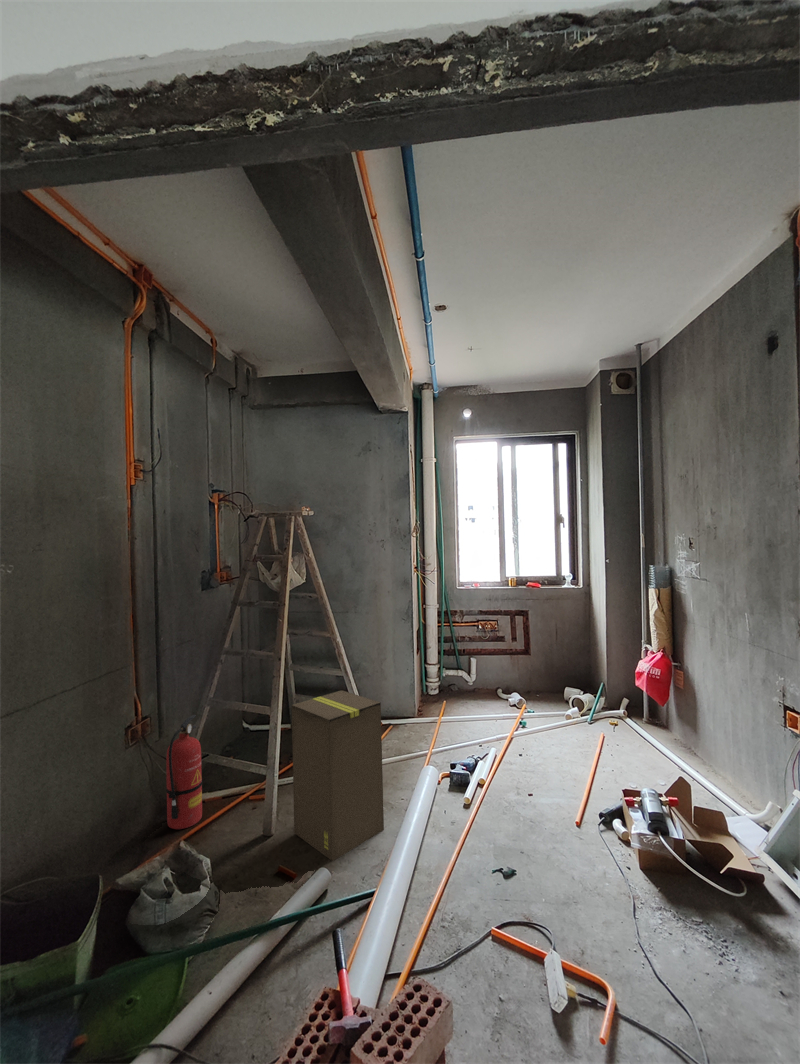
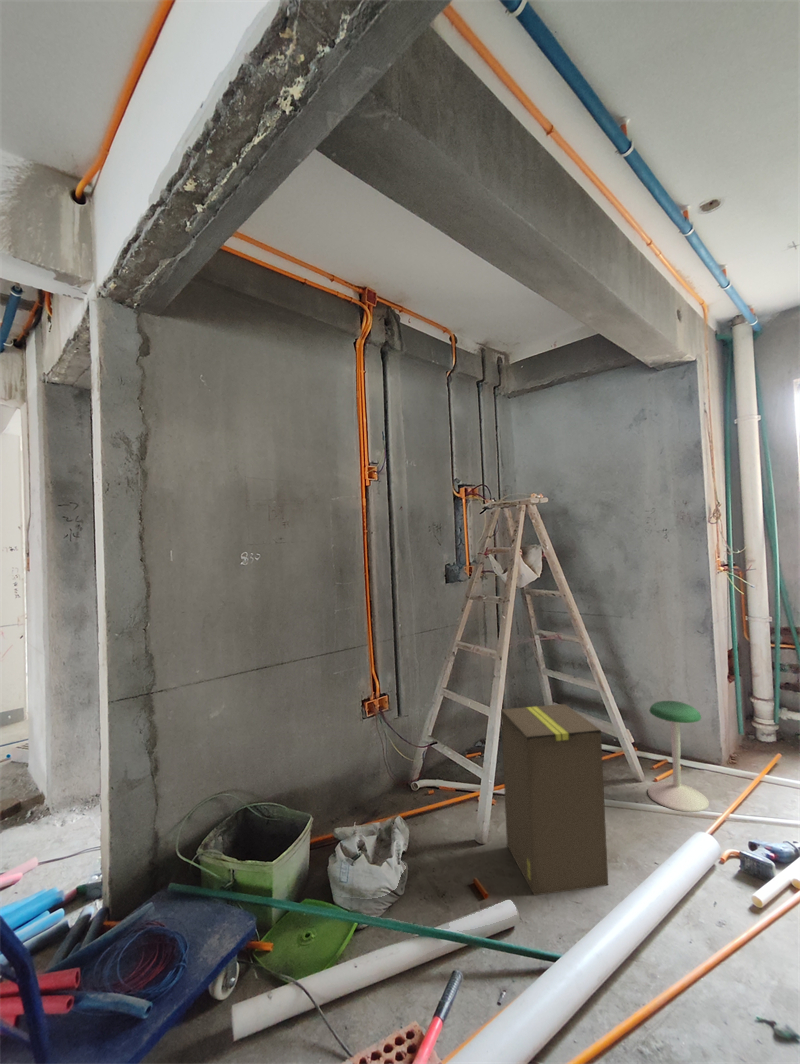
stool: none [386,677,428,762] -> present [648,701,709,812]
fire extinguisher: present [166,715,202,829] -> none [402,697,435,801]

